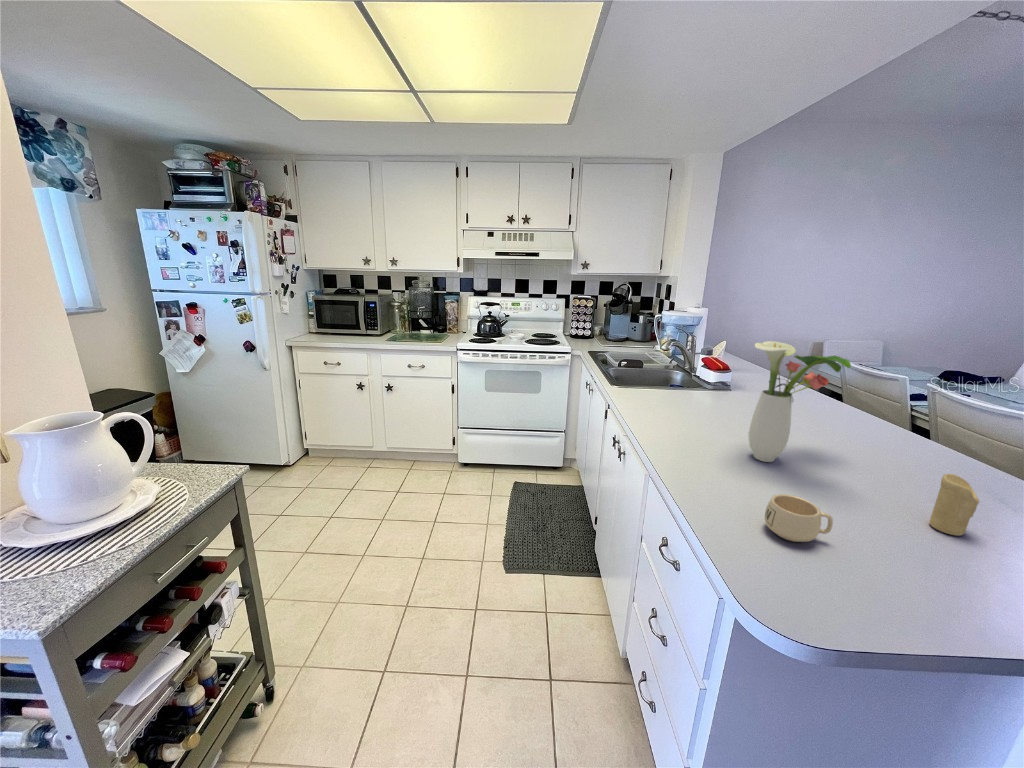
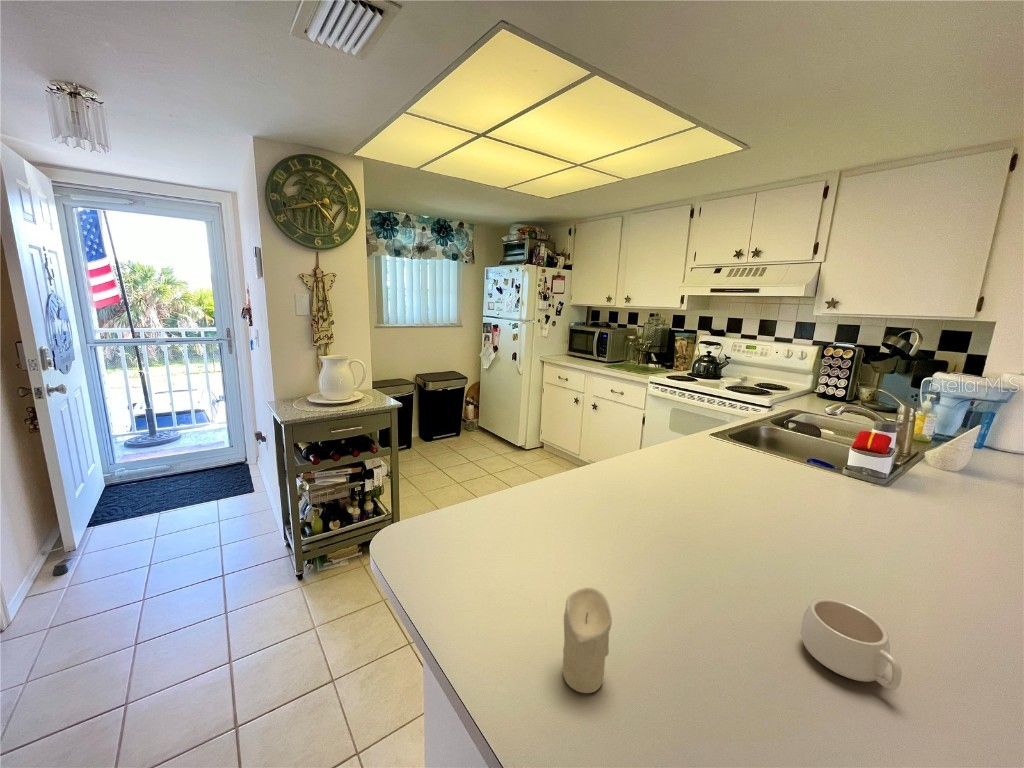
flower arrangement: present [749,341,851,462] -> none [581,375,738,536]
mug: present [765,494,833,542] -> present [801,598,902,690]

